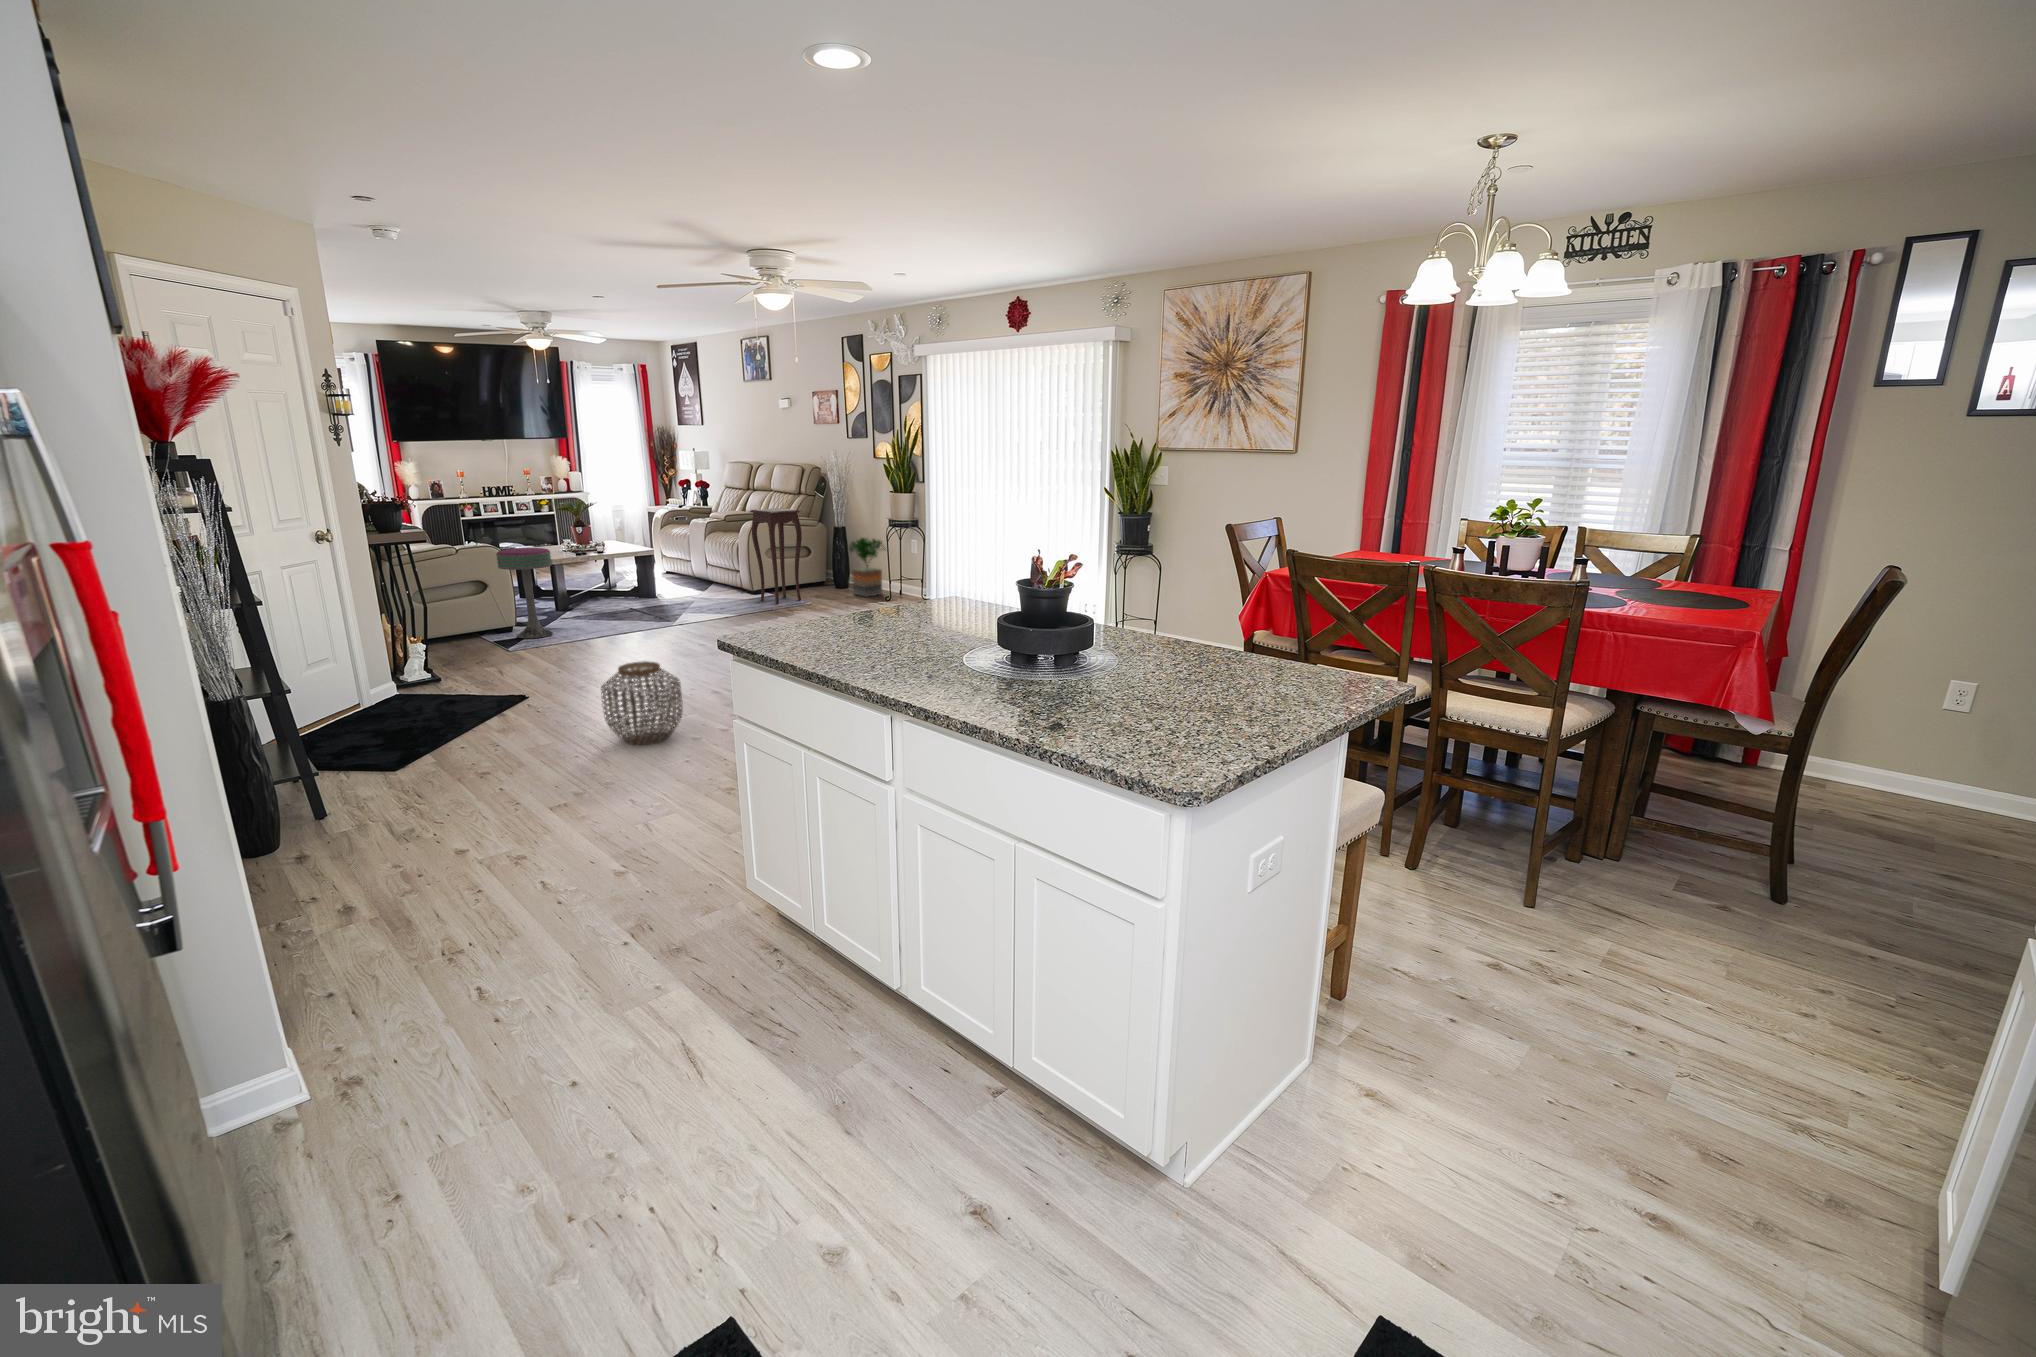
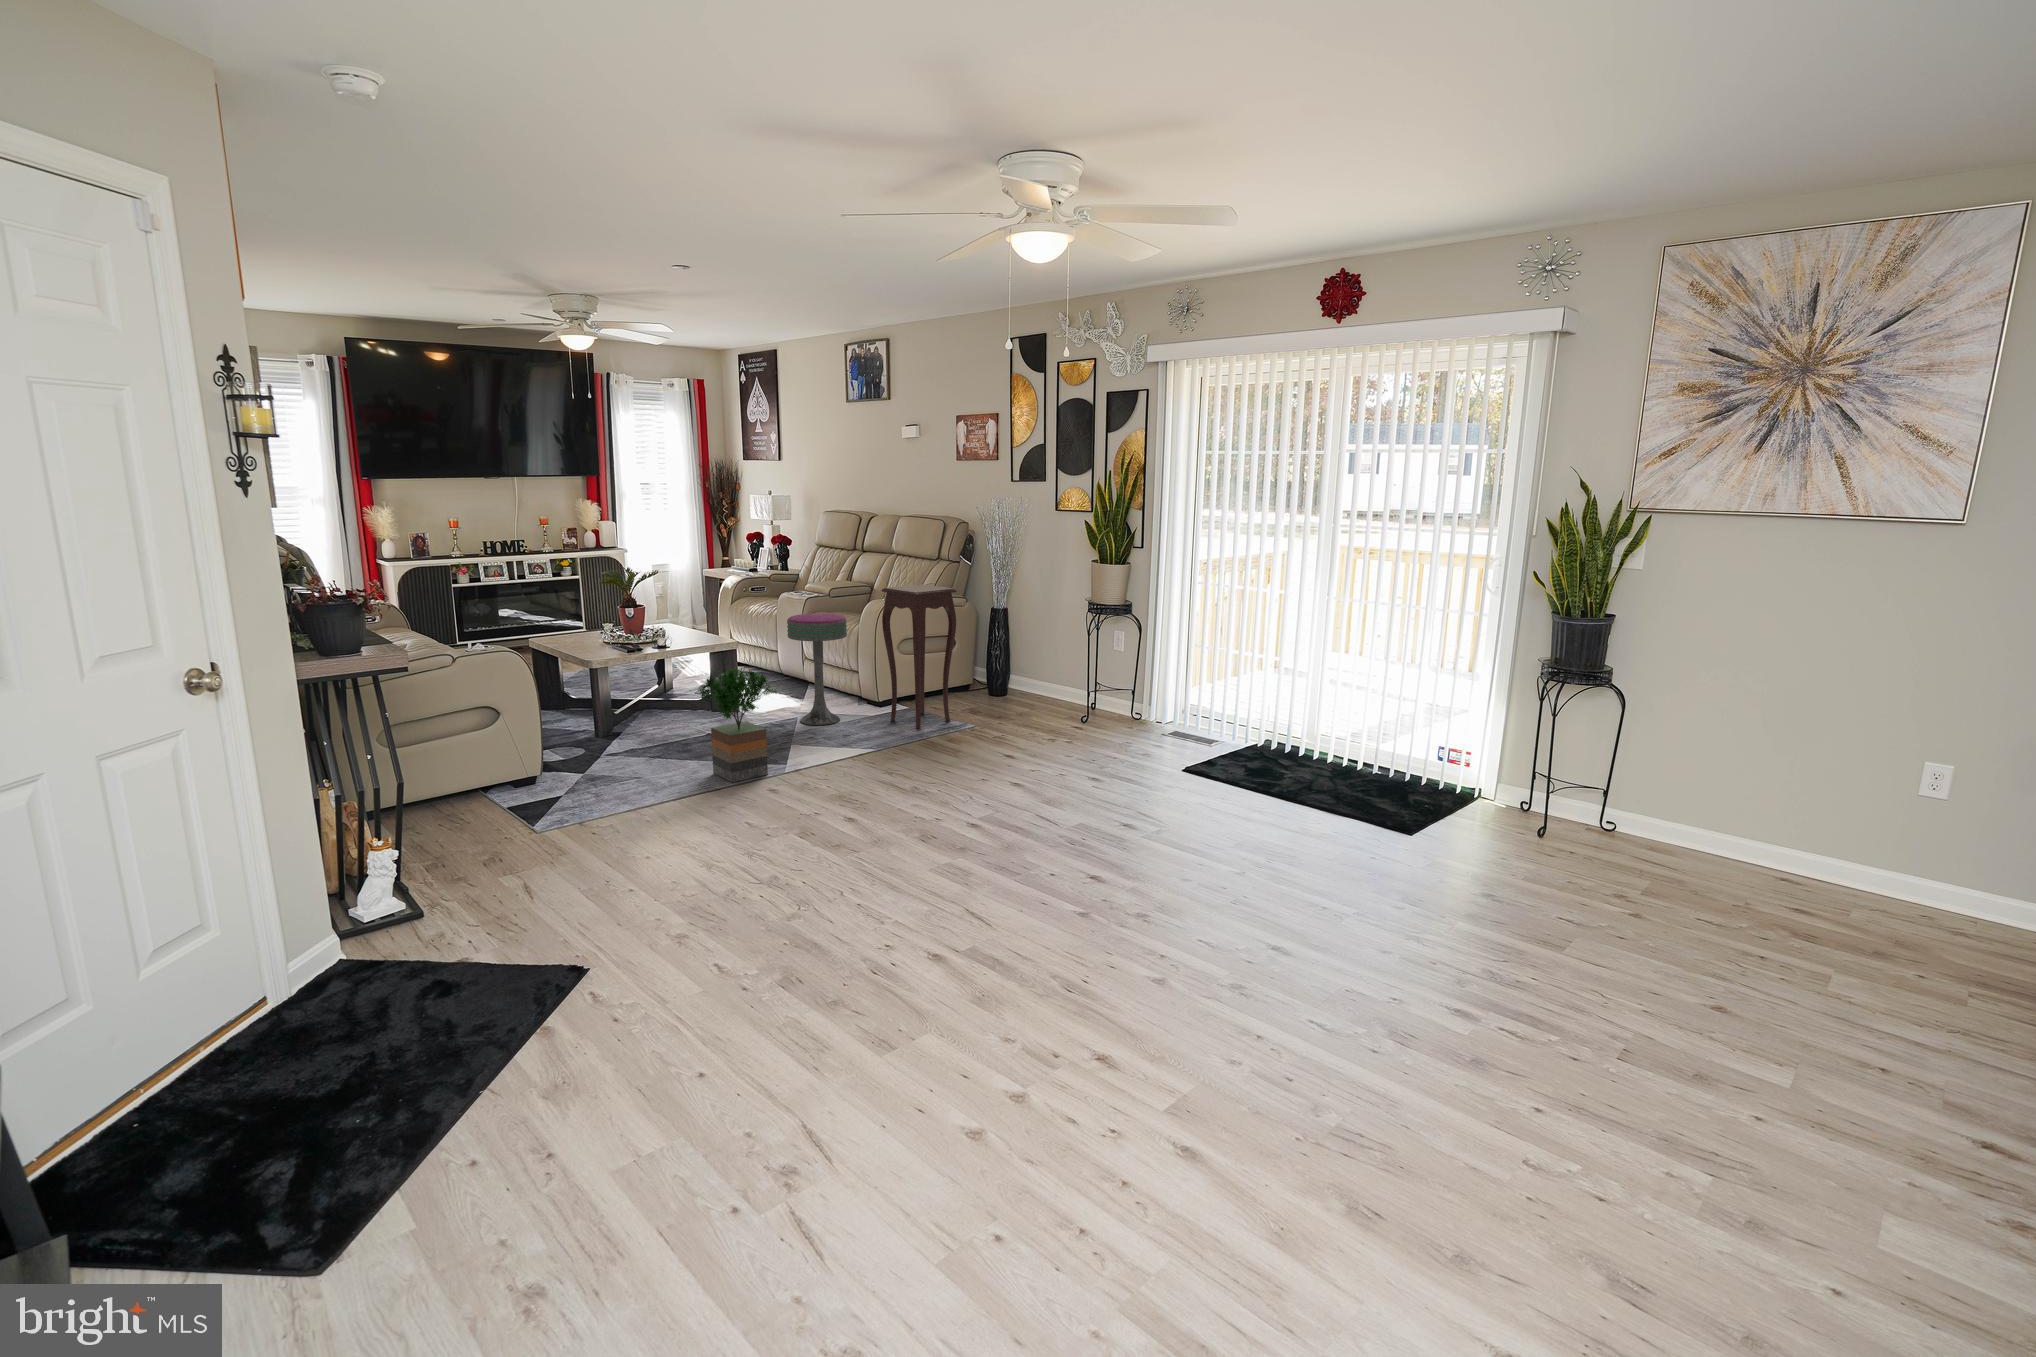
potted tree: present [849,538,885,597] -> present [700,668,778,782]
bar stool: present [496,548,553,638] -> present [787,613,847,725]
woven basket: present [601,661,683,745] -> none [758,964,917,1154]

